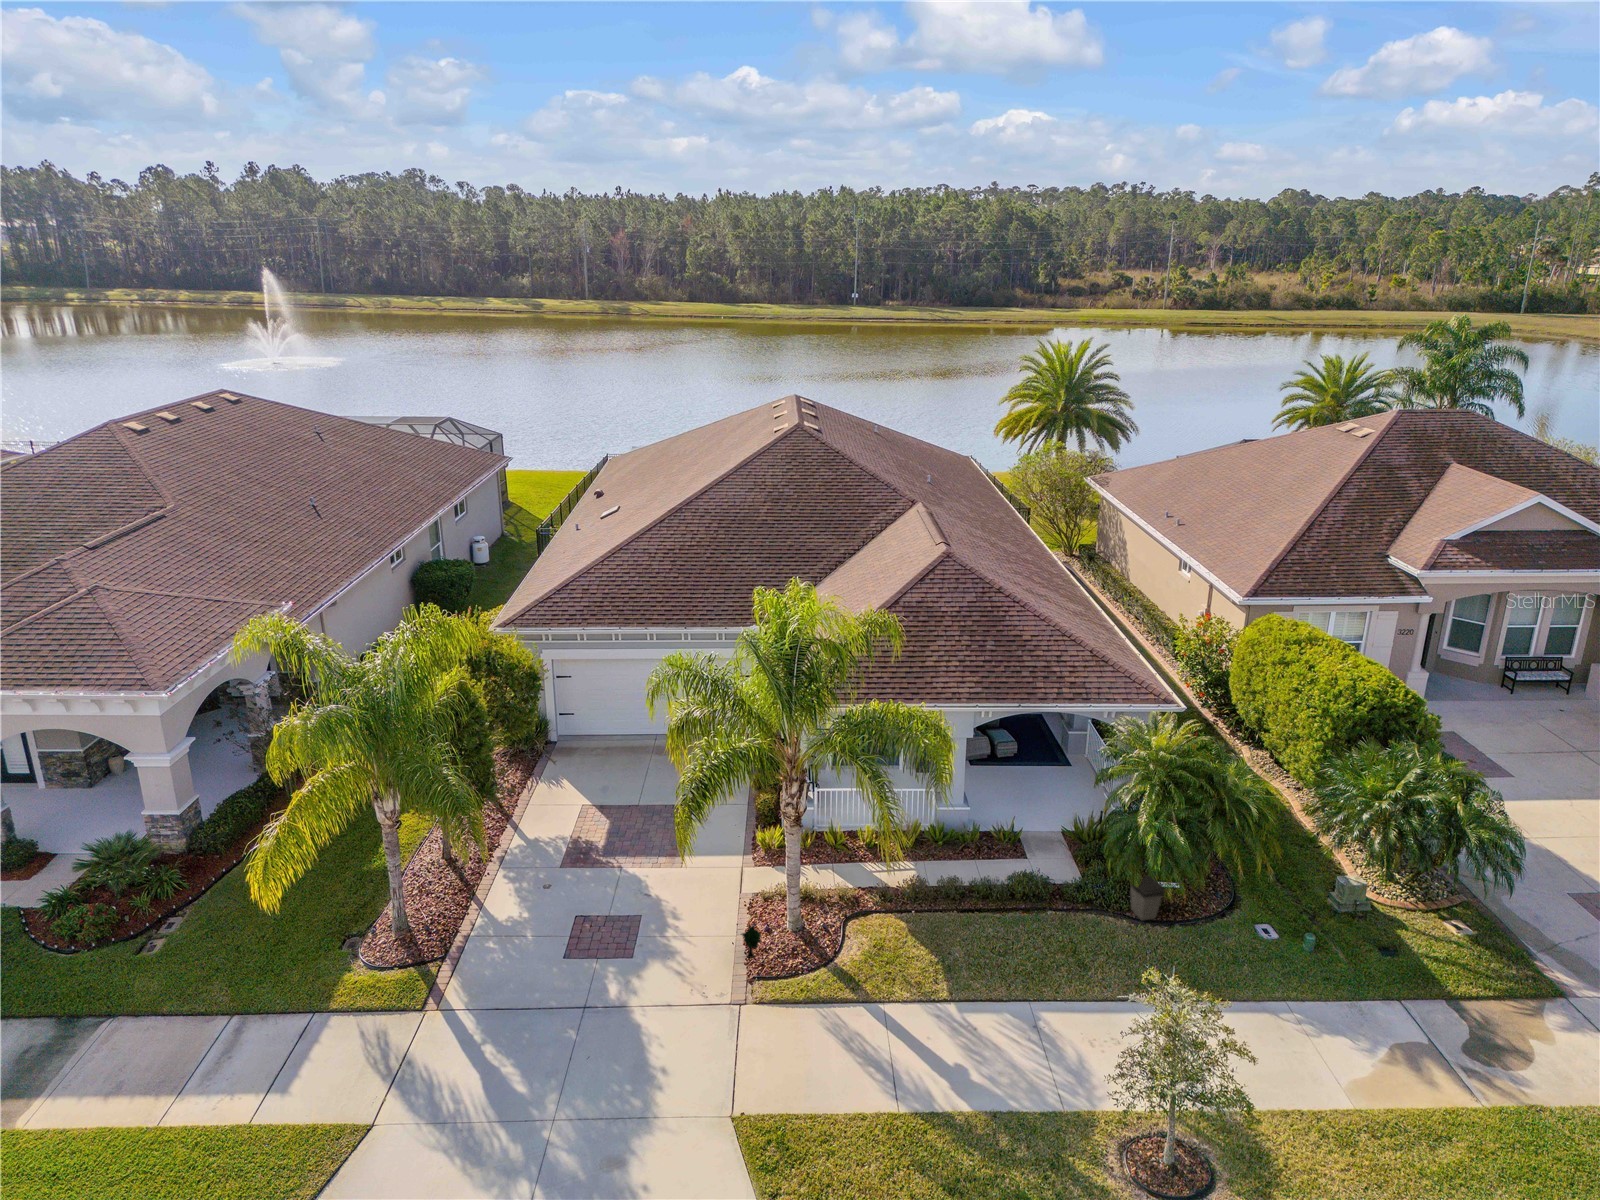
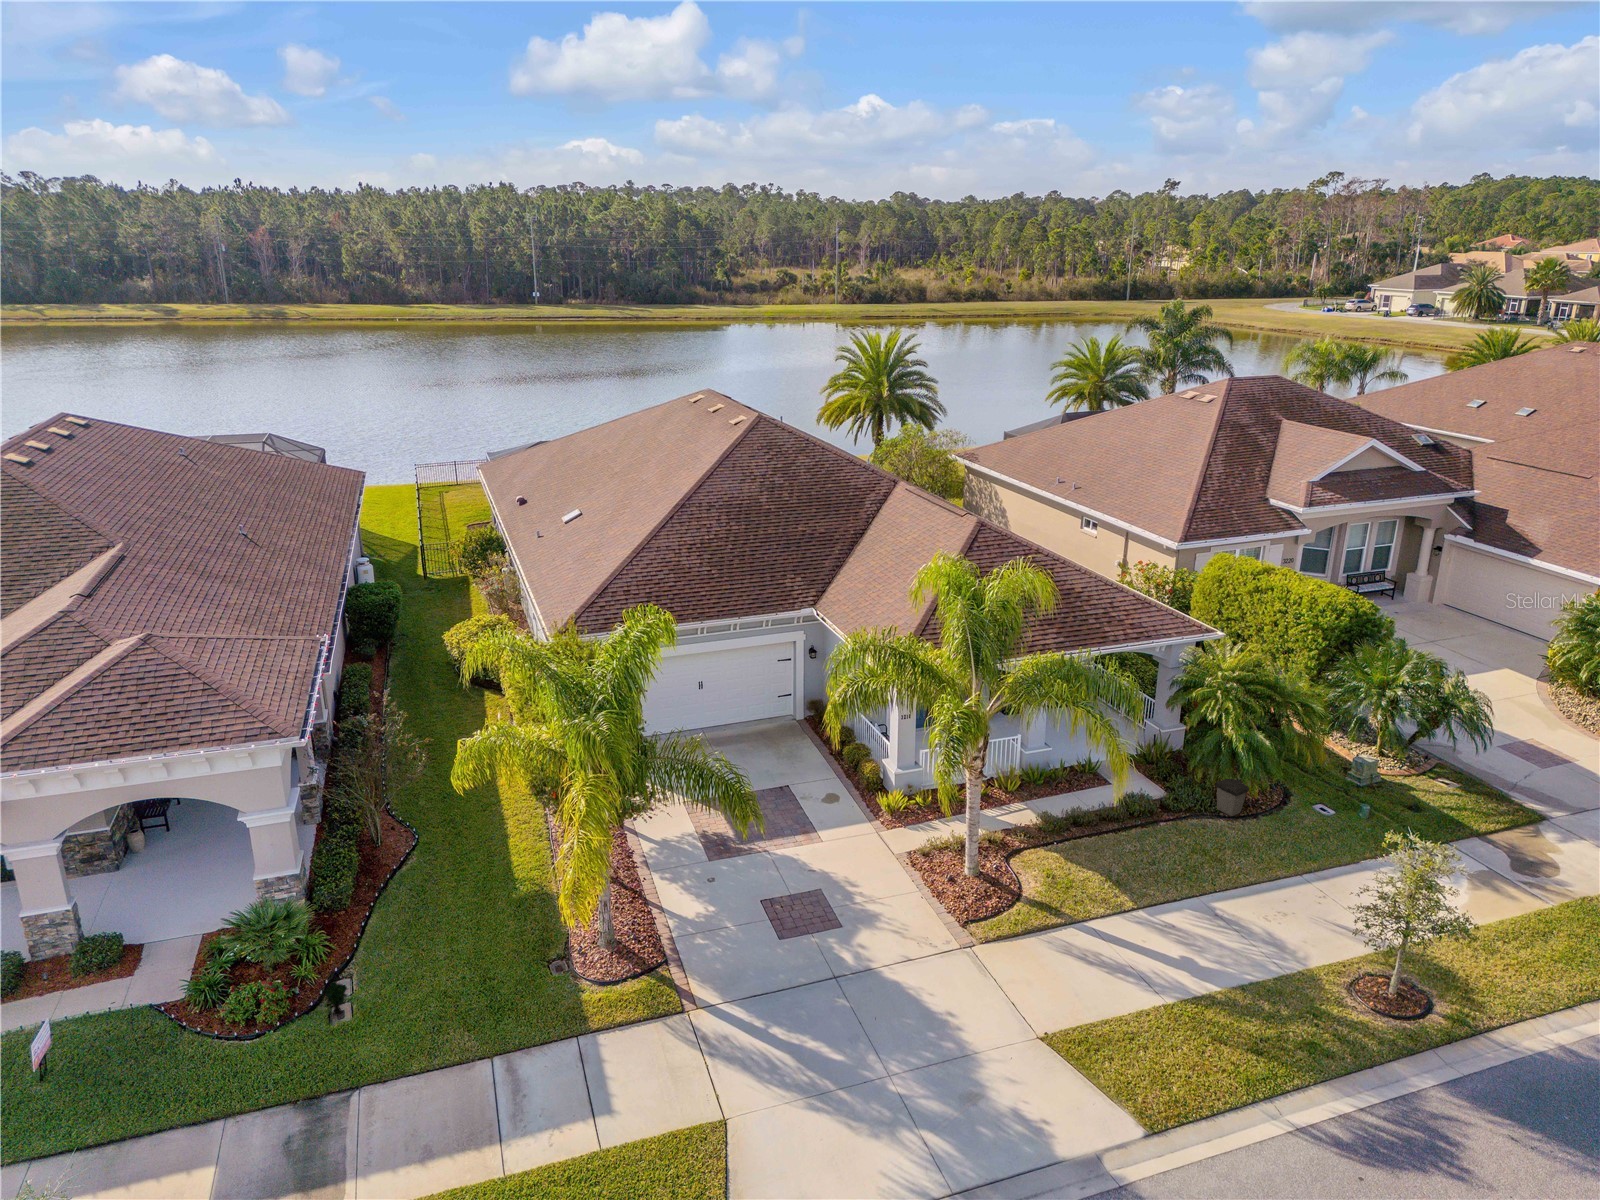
decorative plant: present [741,923,761,958] -> present [324,977,347,1016]

